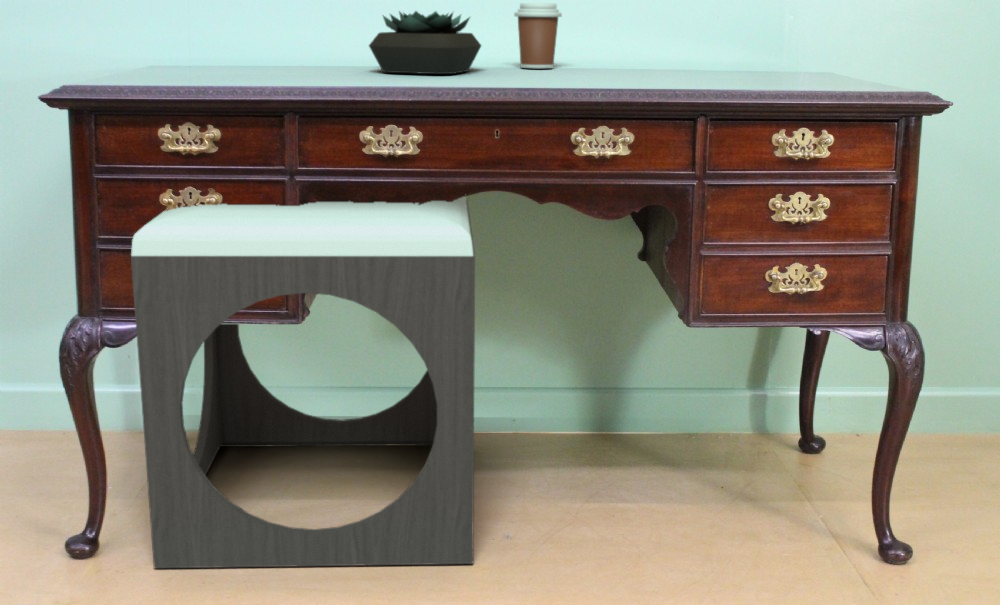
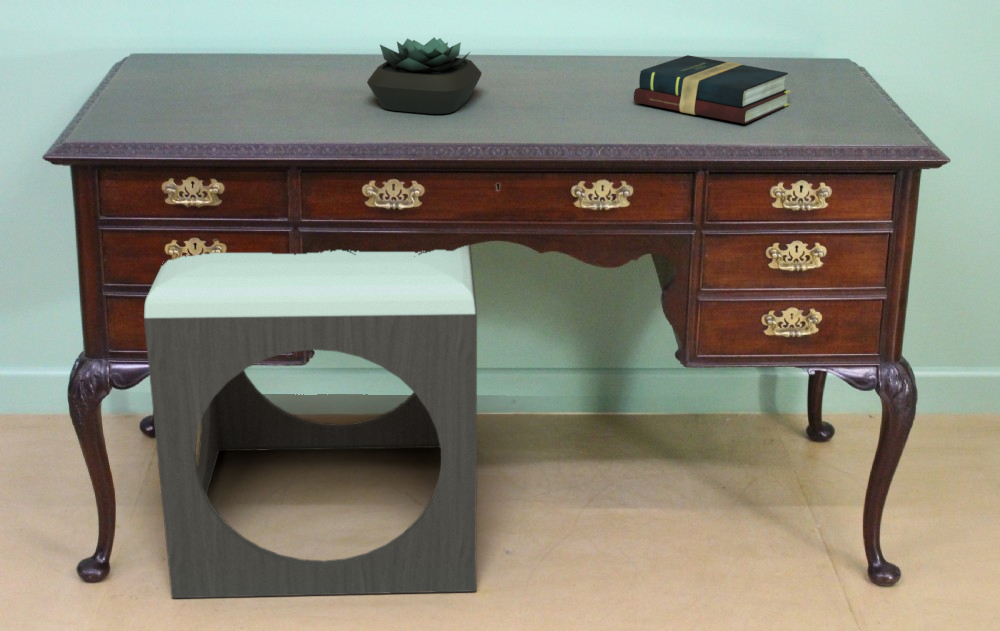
coffee cup: present [514,3,562,68] -> none [515,18,564,89]
hardback book: none [631,38,785,79] -> present [634,55,791,124]

